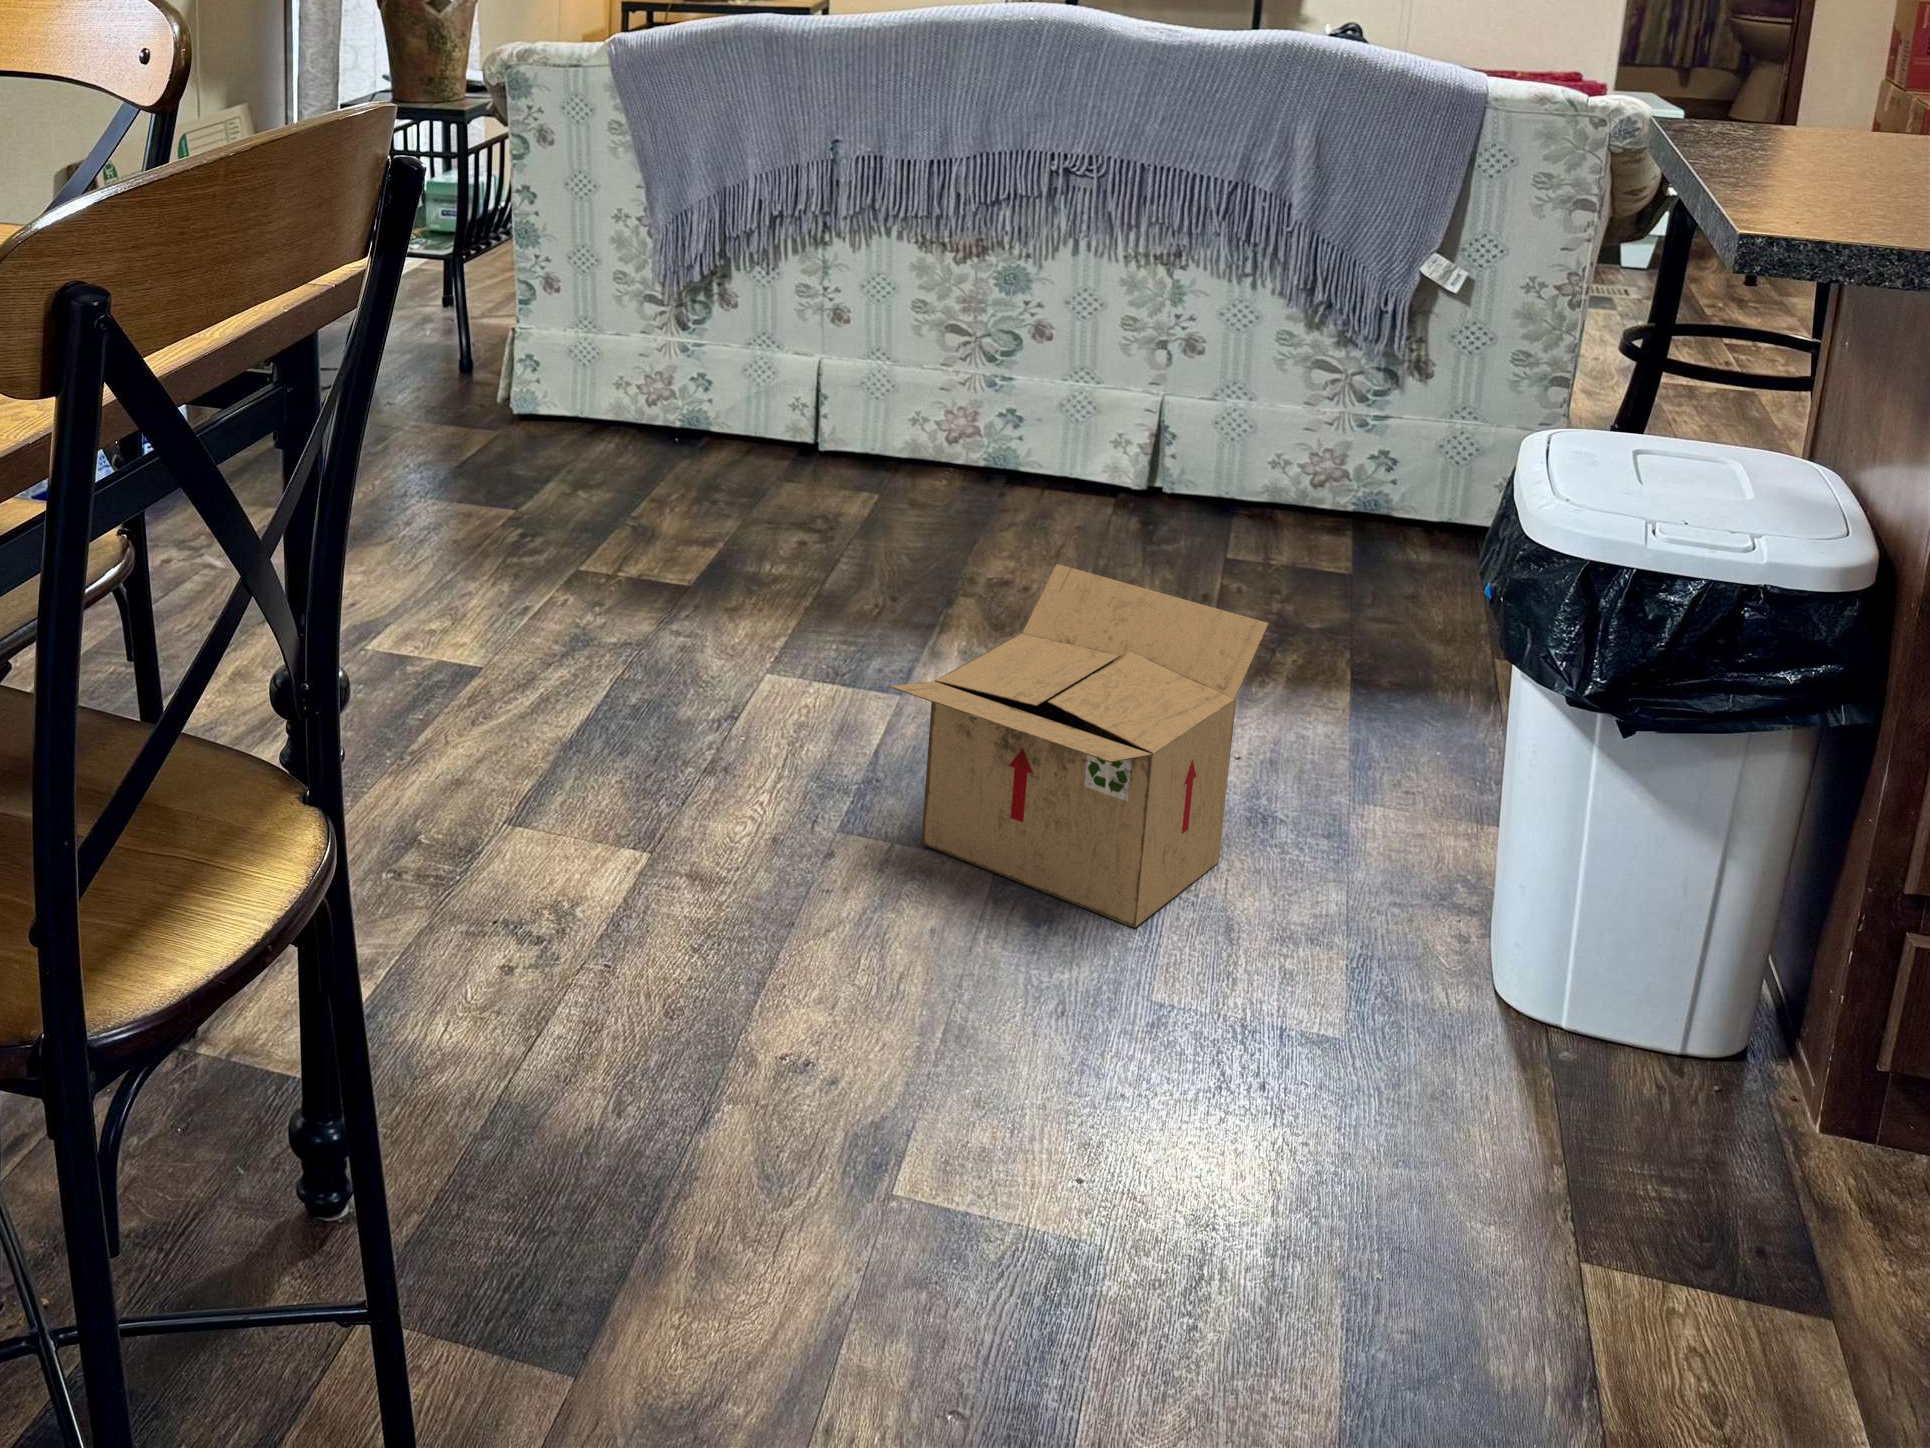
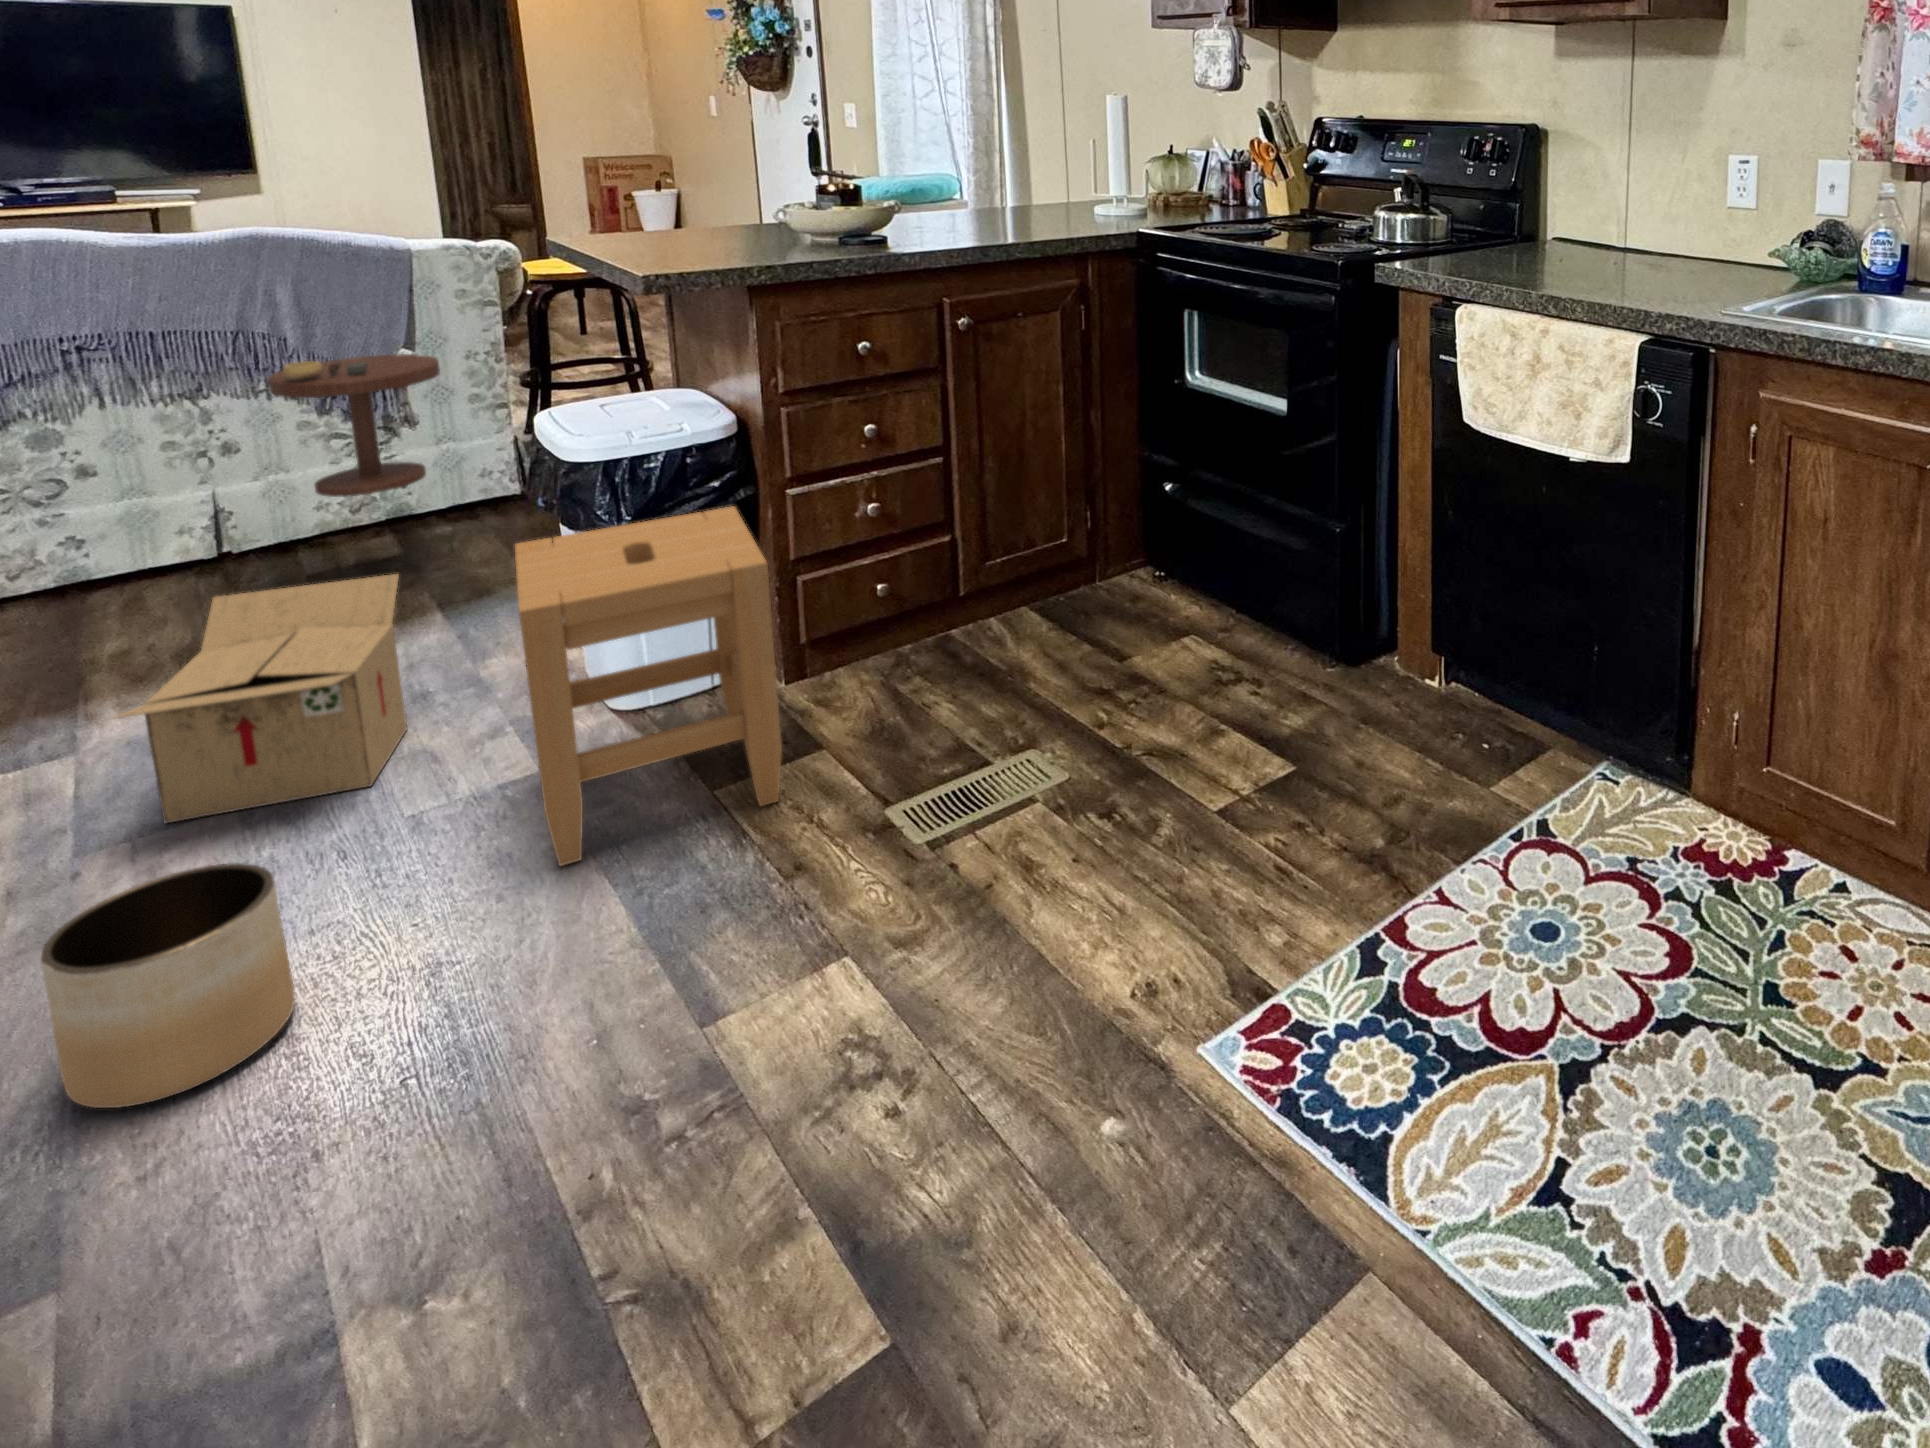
side table: none [1230,249,1459,621] -> present [268,354,440,497]
stool: none [1283,657,1801,1370] -> present [515,506,782,866]
planter: none [675,931,917,1239] -> present [40,863,295,1108]

